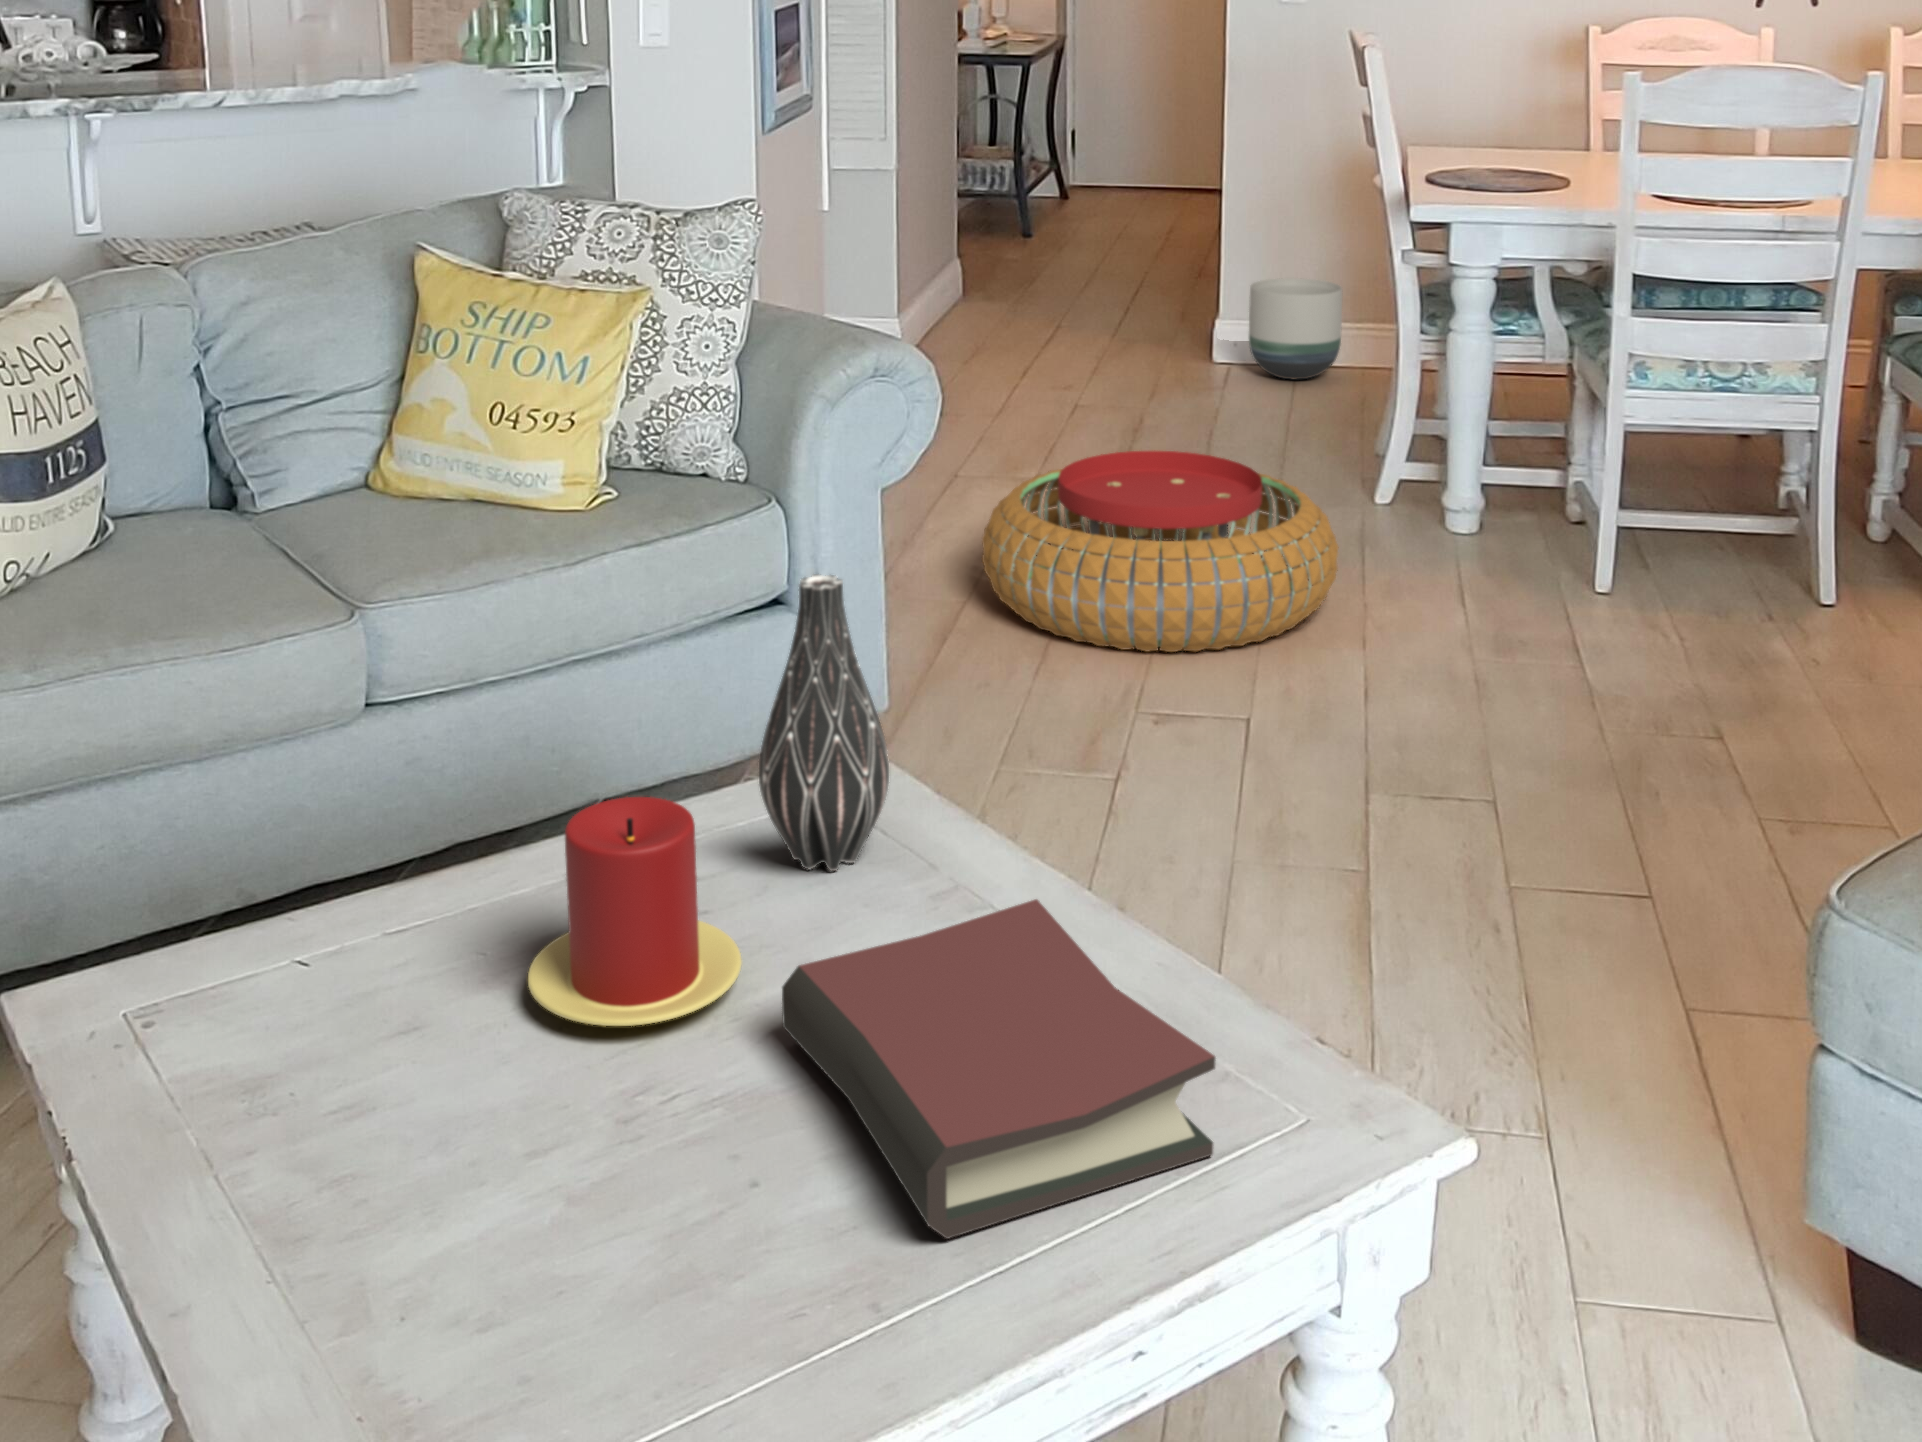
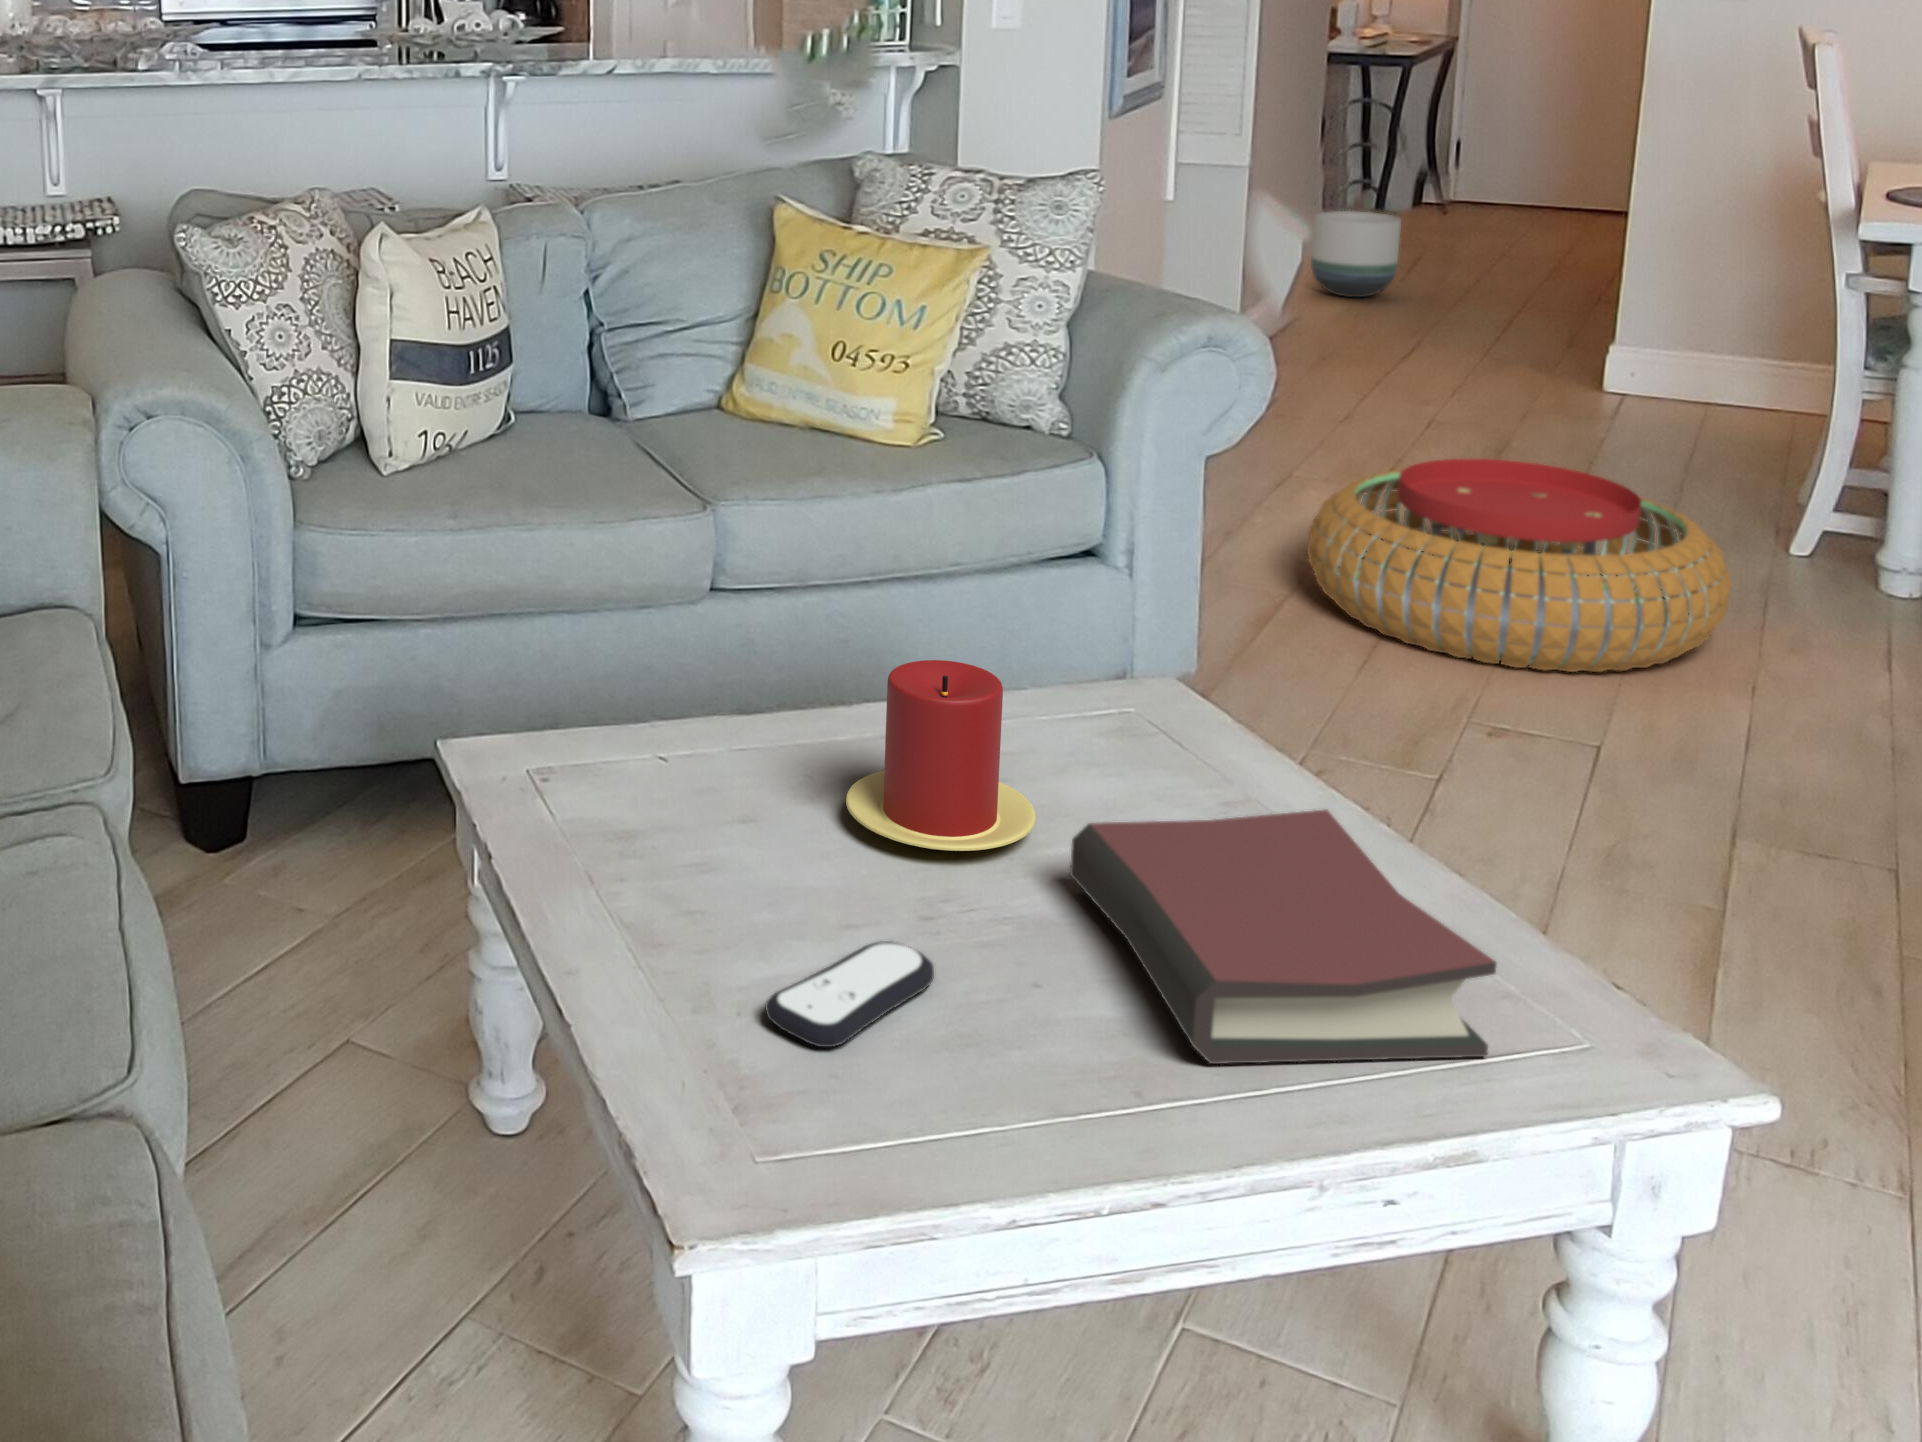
planter: present [1249,278,1342,380] -> present [1311,211,1401,297]
vase: present [759,574,889,871] -> none [1063,493,1189,766]
remote control: none [438,1166,640,1336] -> present [765,941,934,1047]

